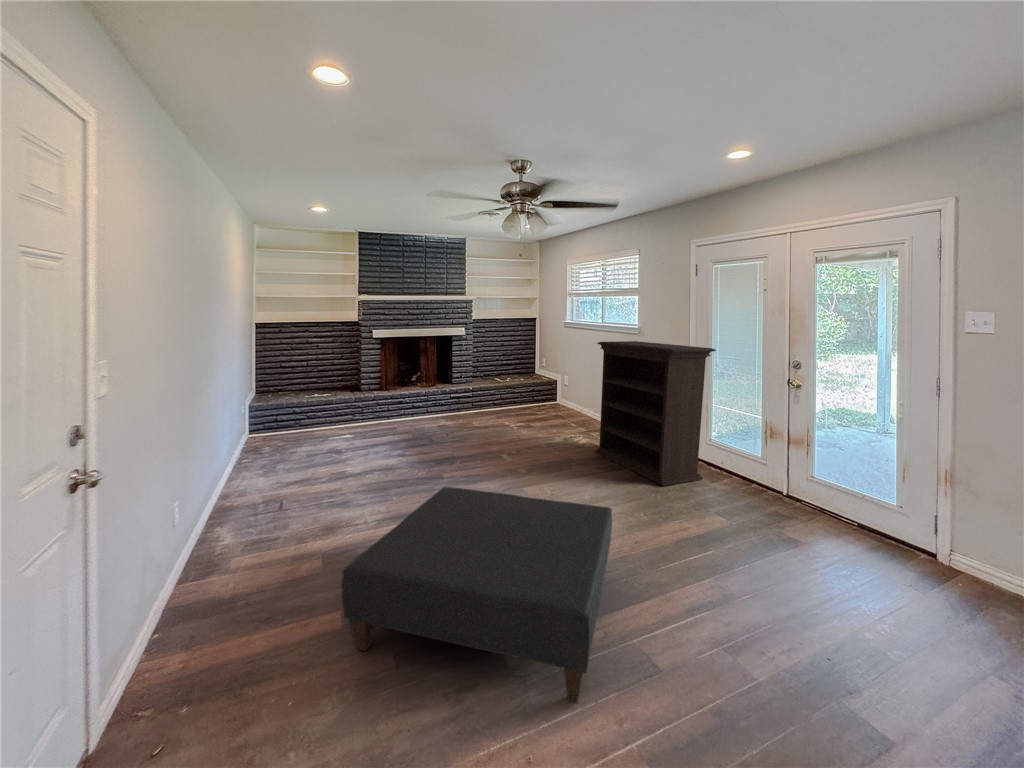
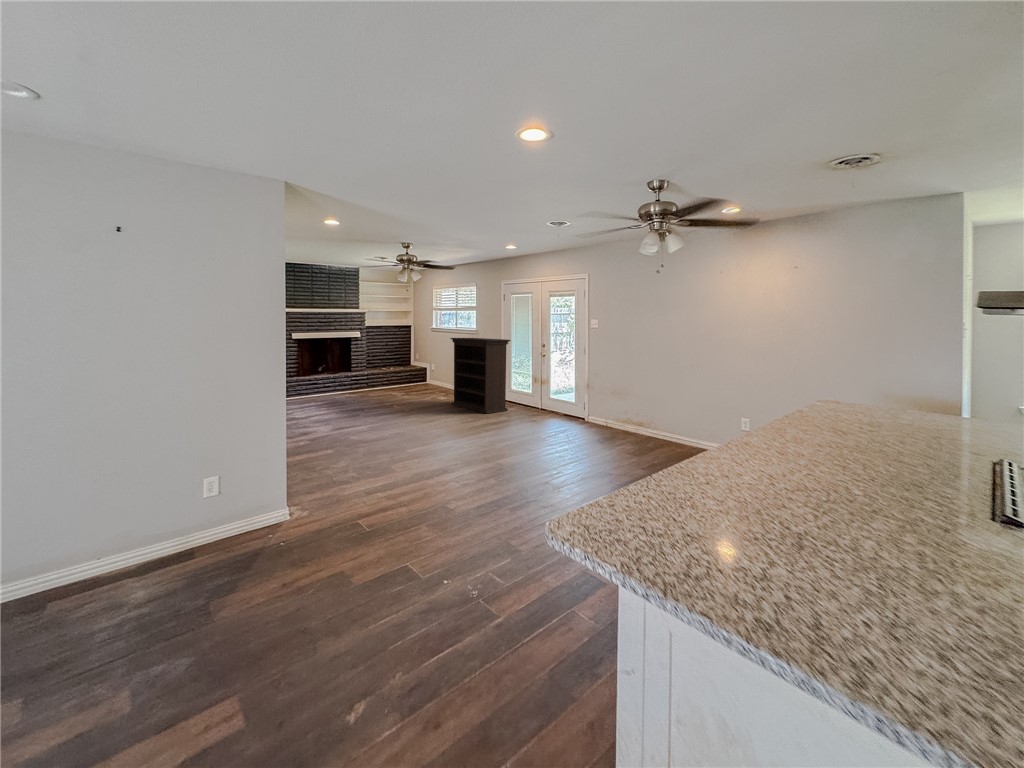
ottoman: present [341,487,612,703] -> none [338,406,454,461]

